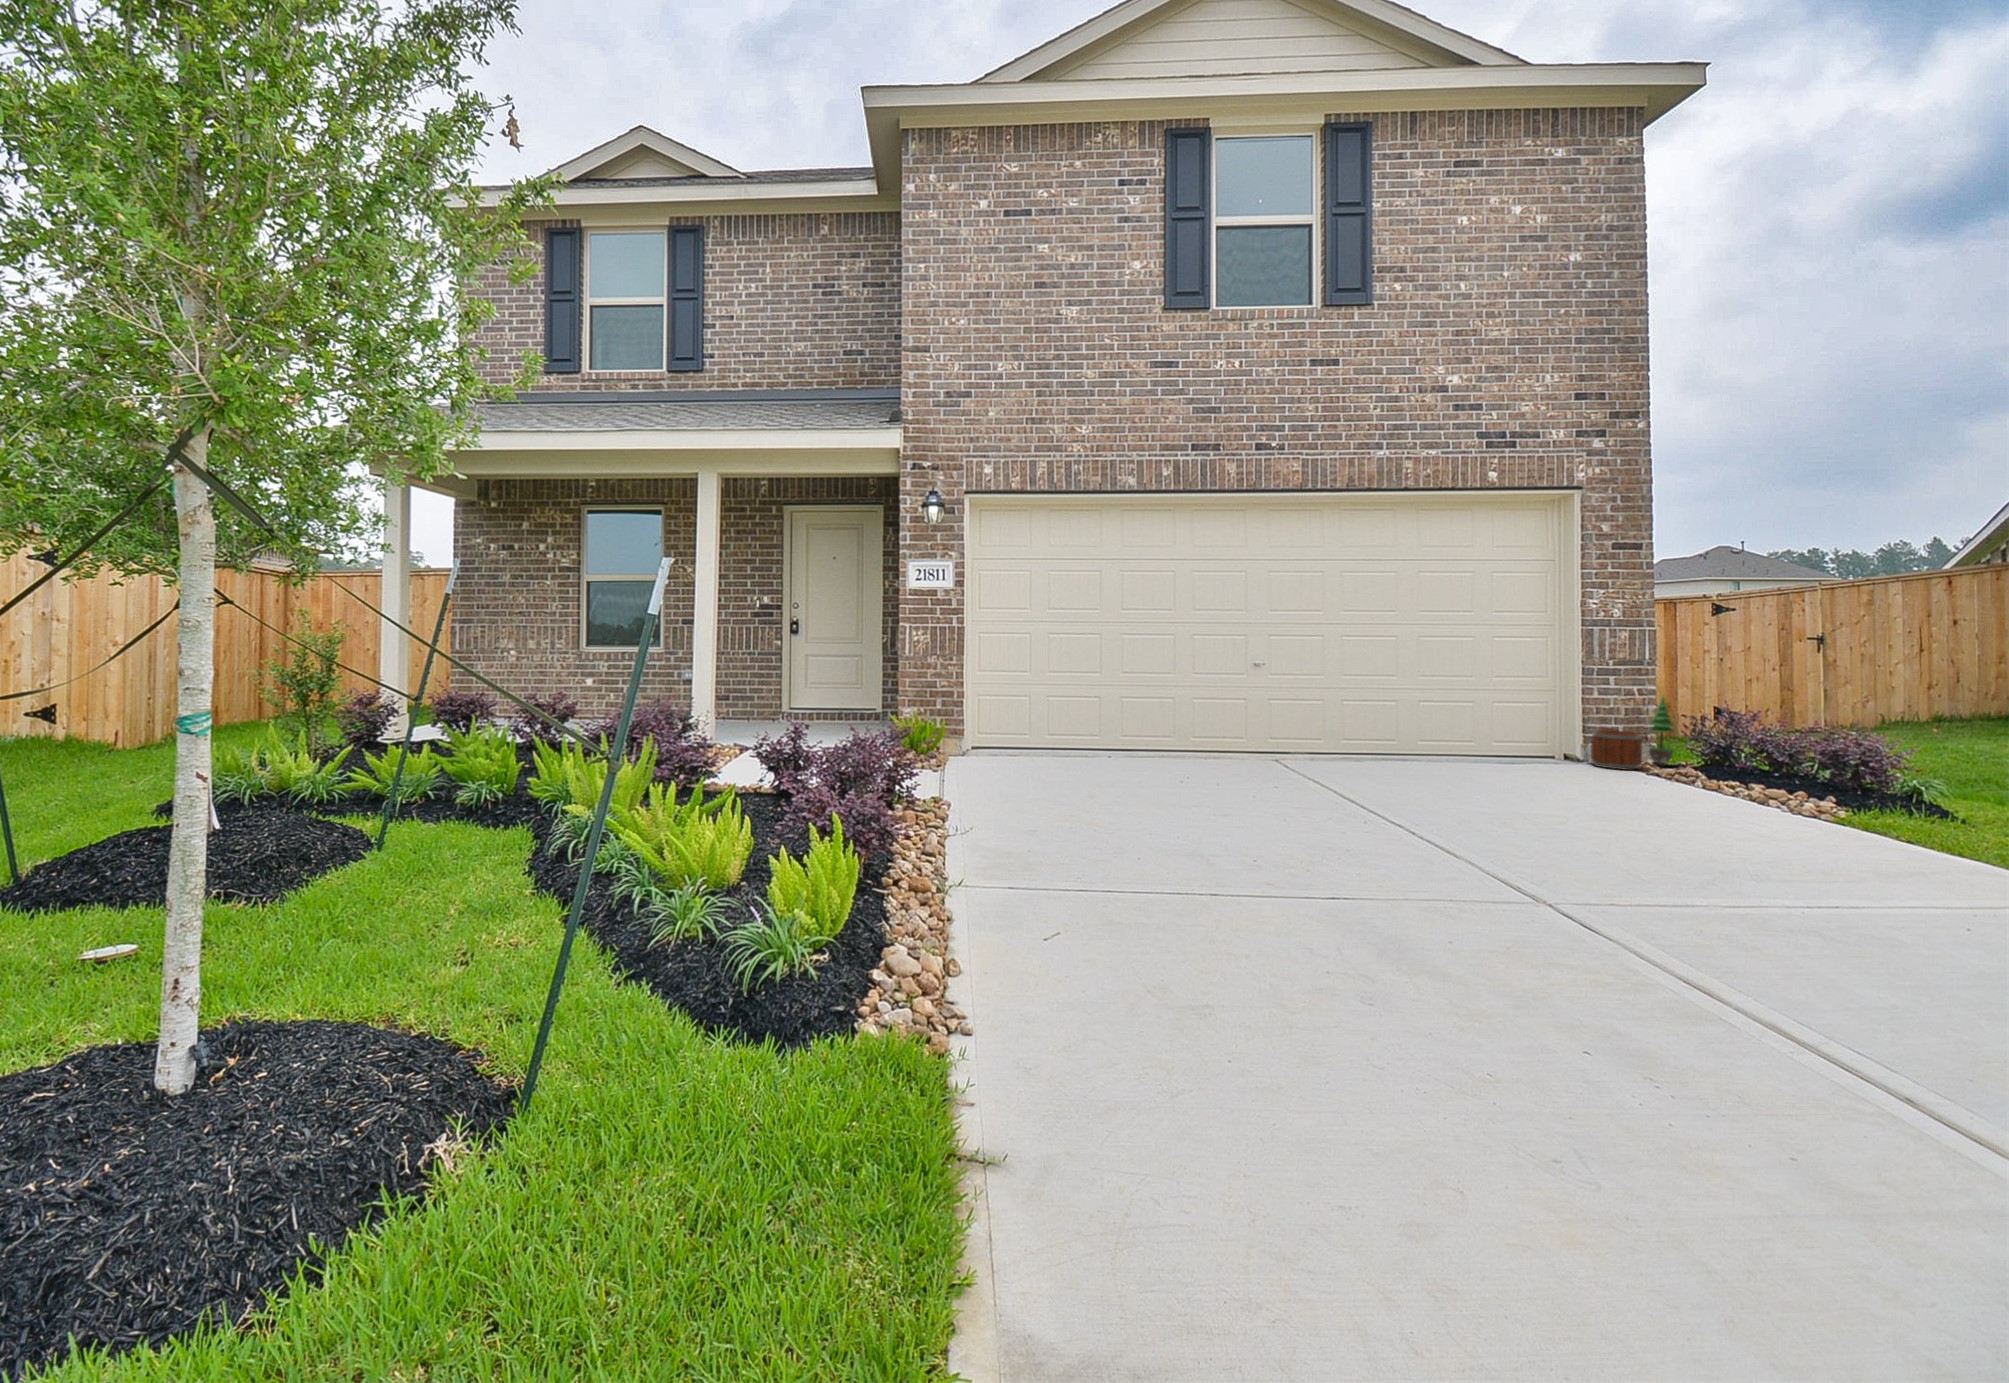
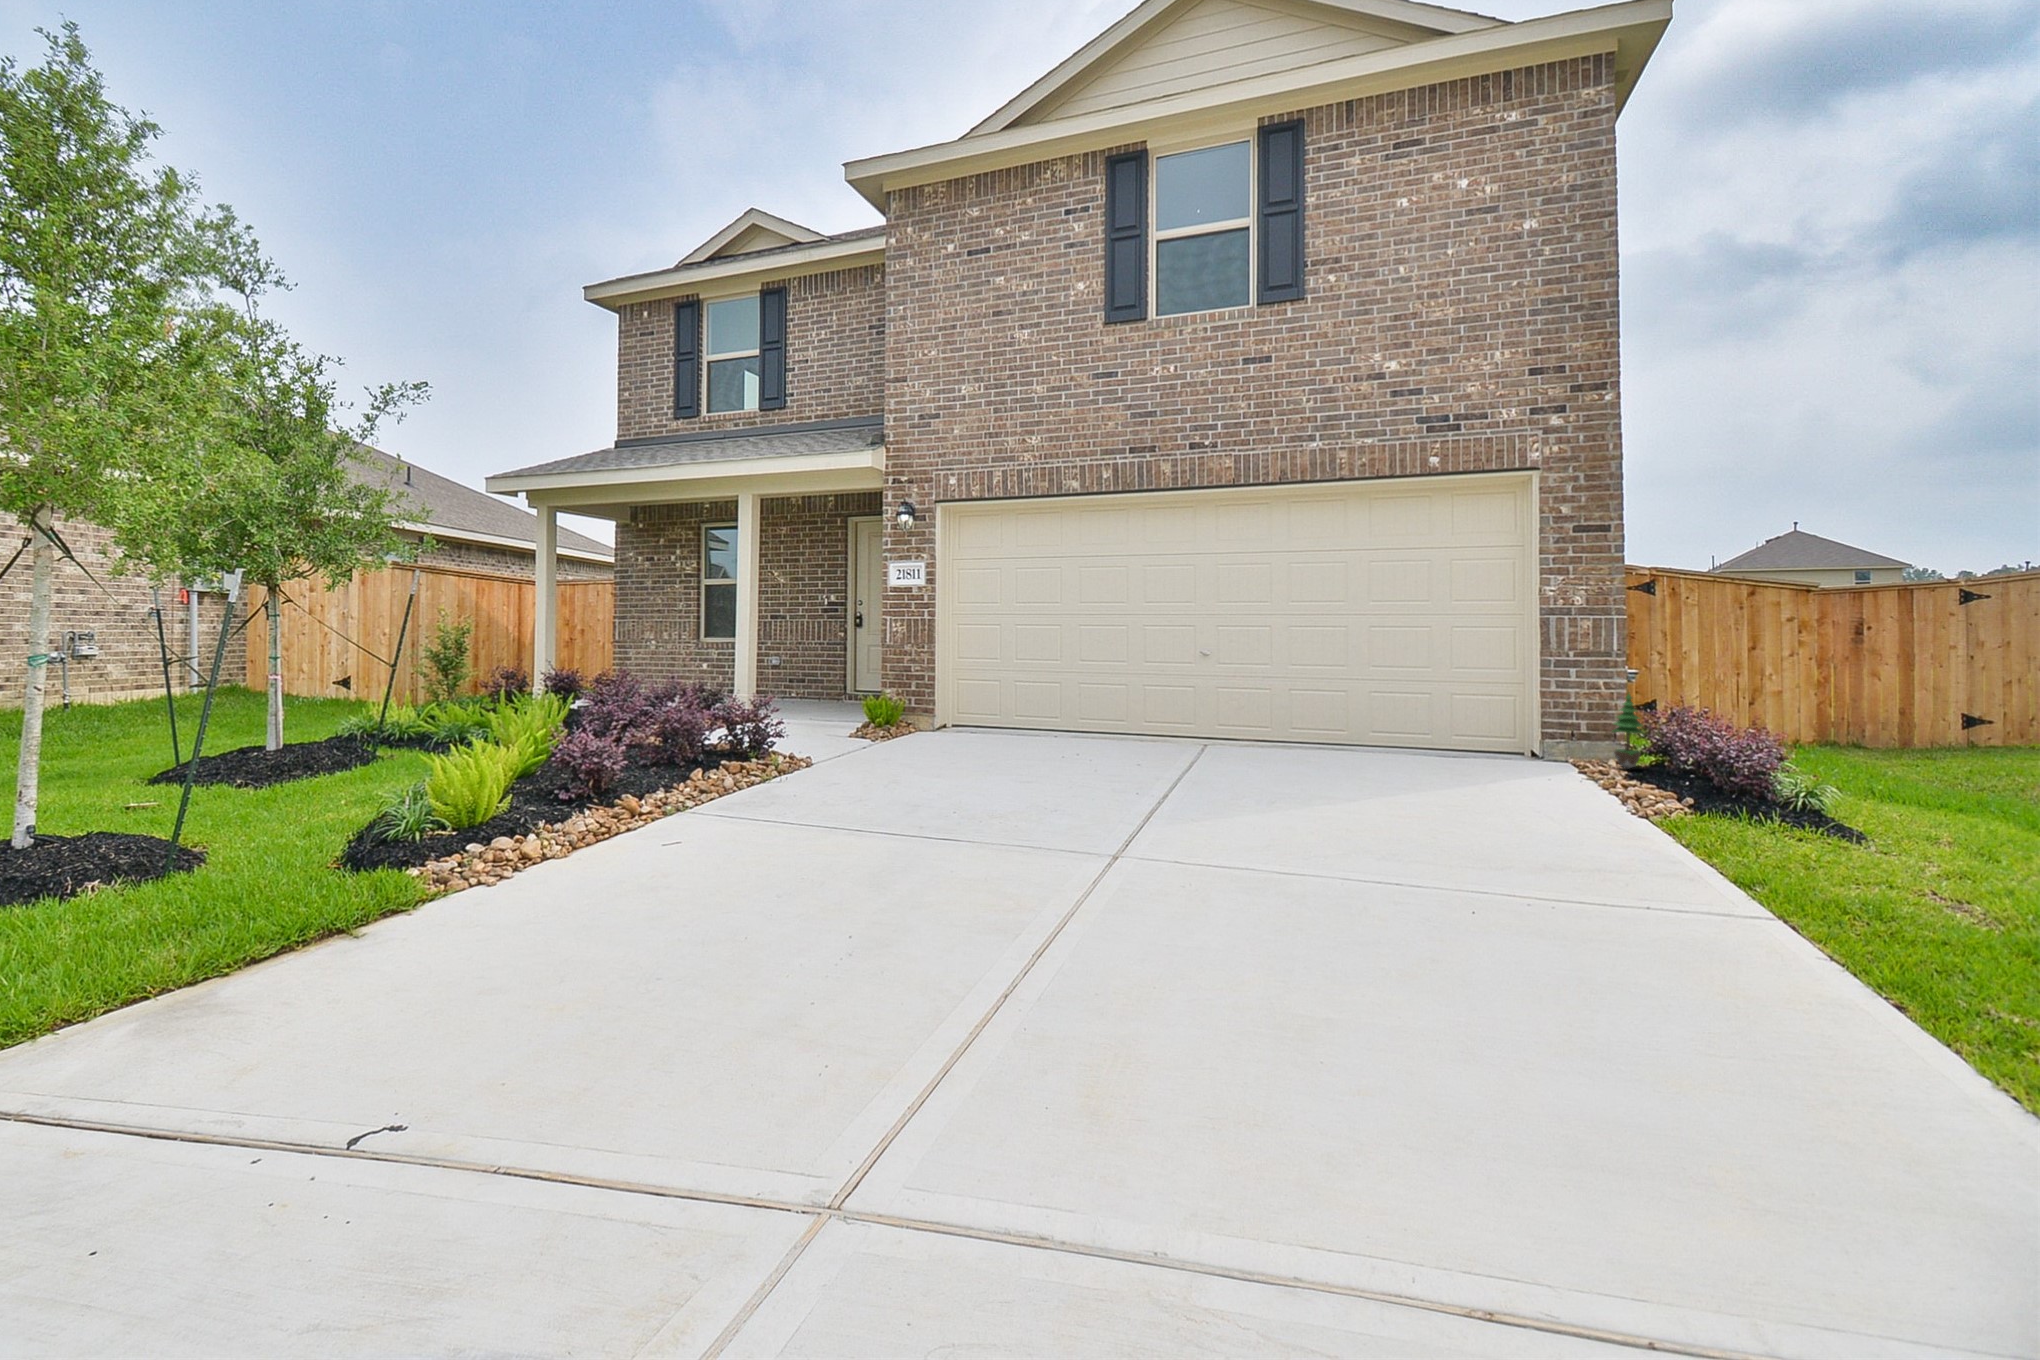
bucket: present [1591,730,1642,770] -> none [1538,728,1591,771]

